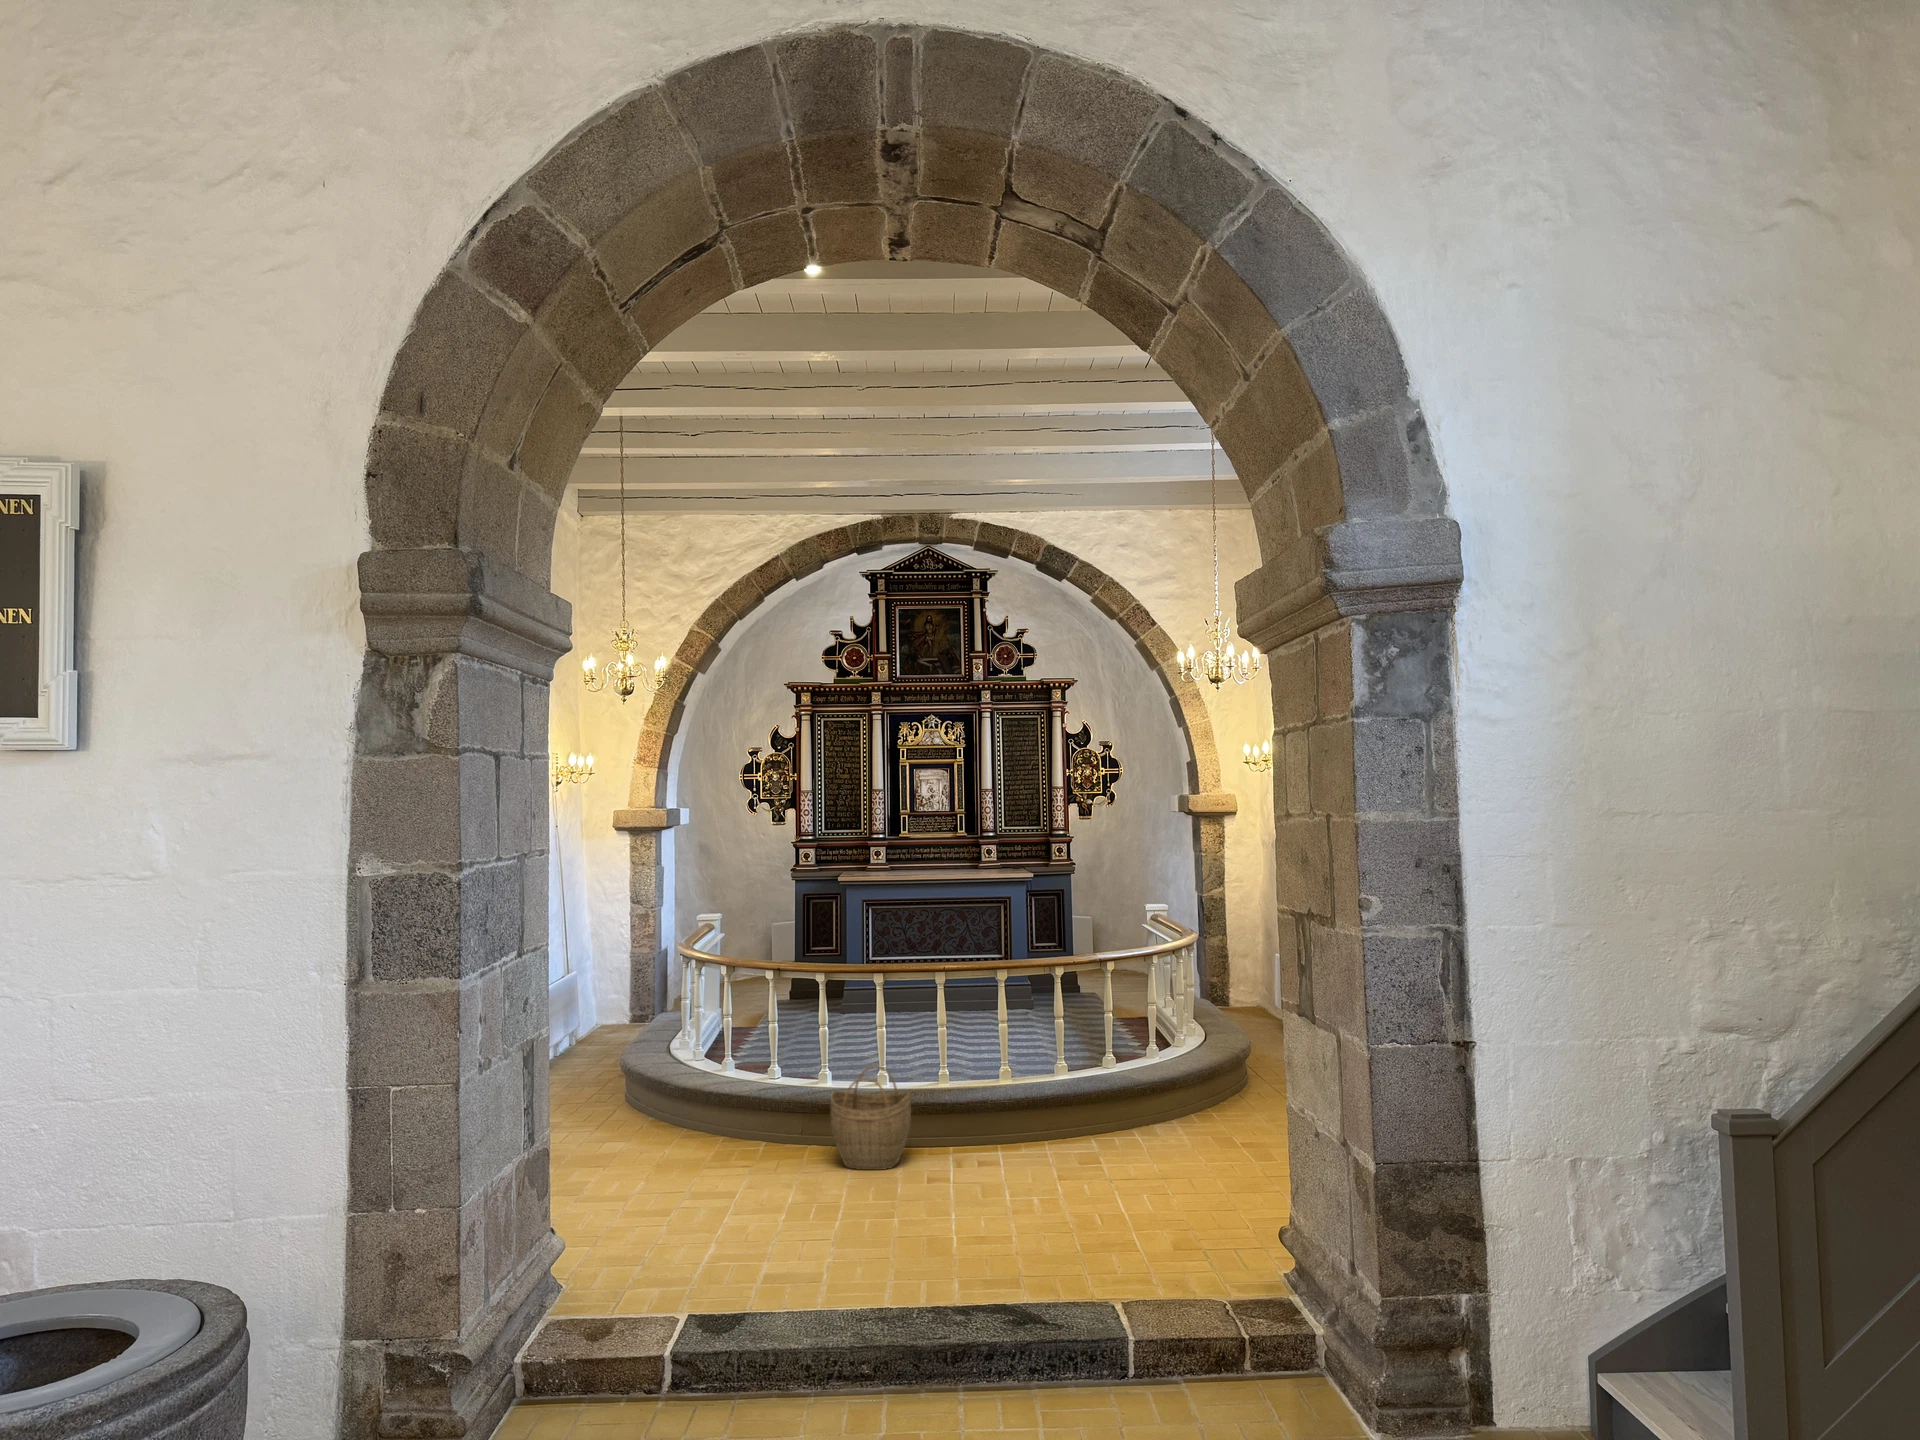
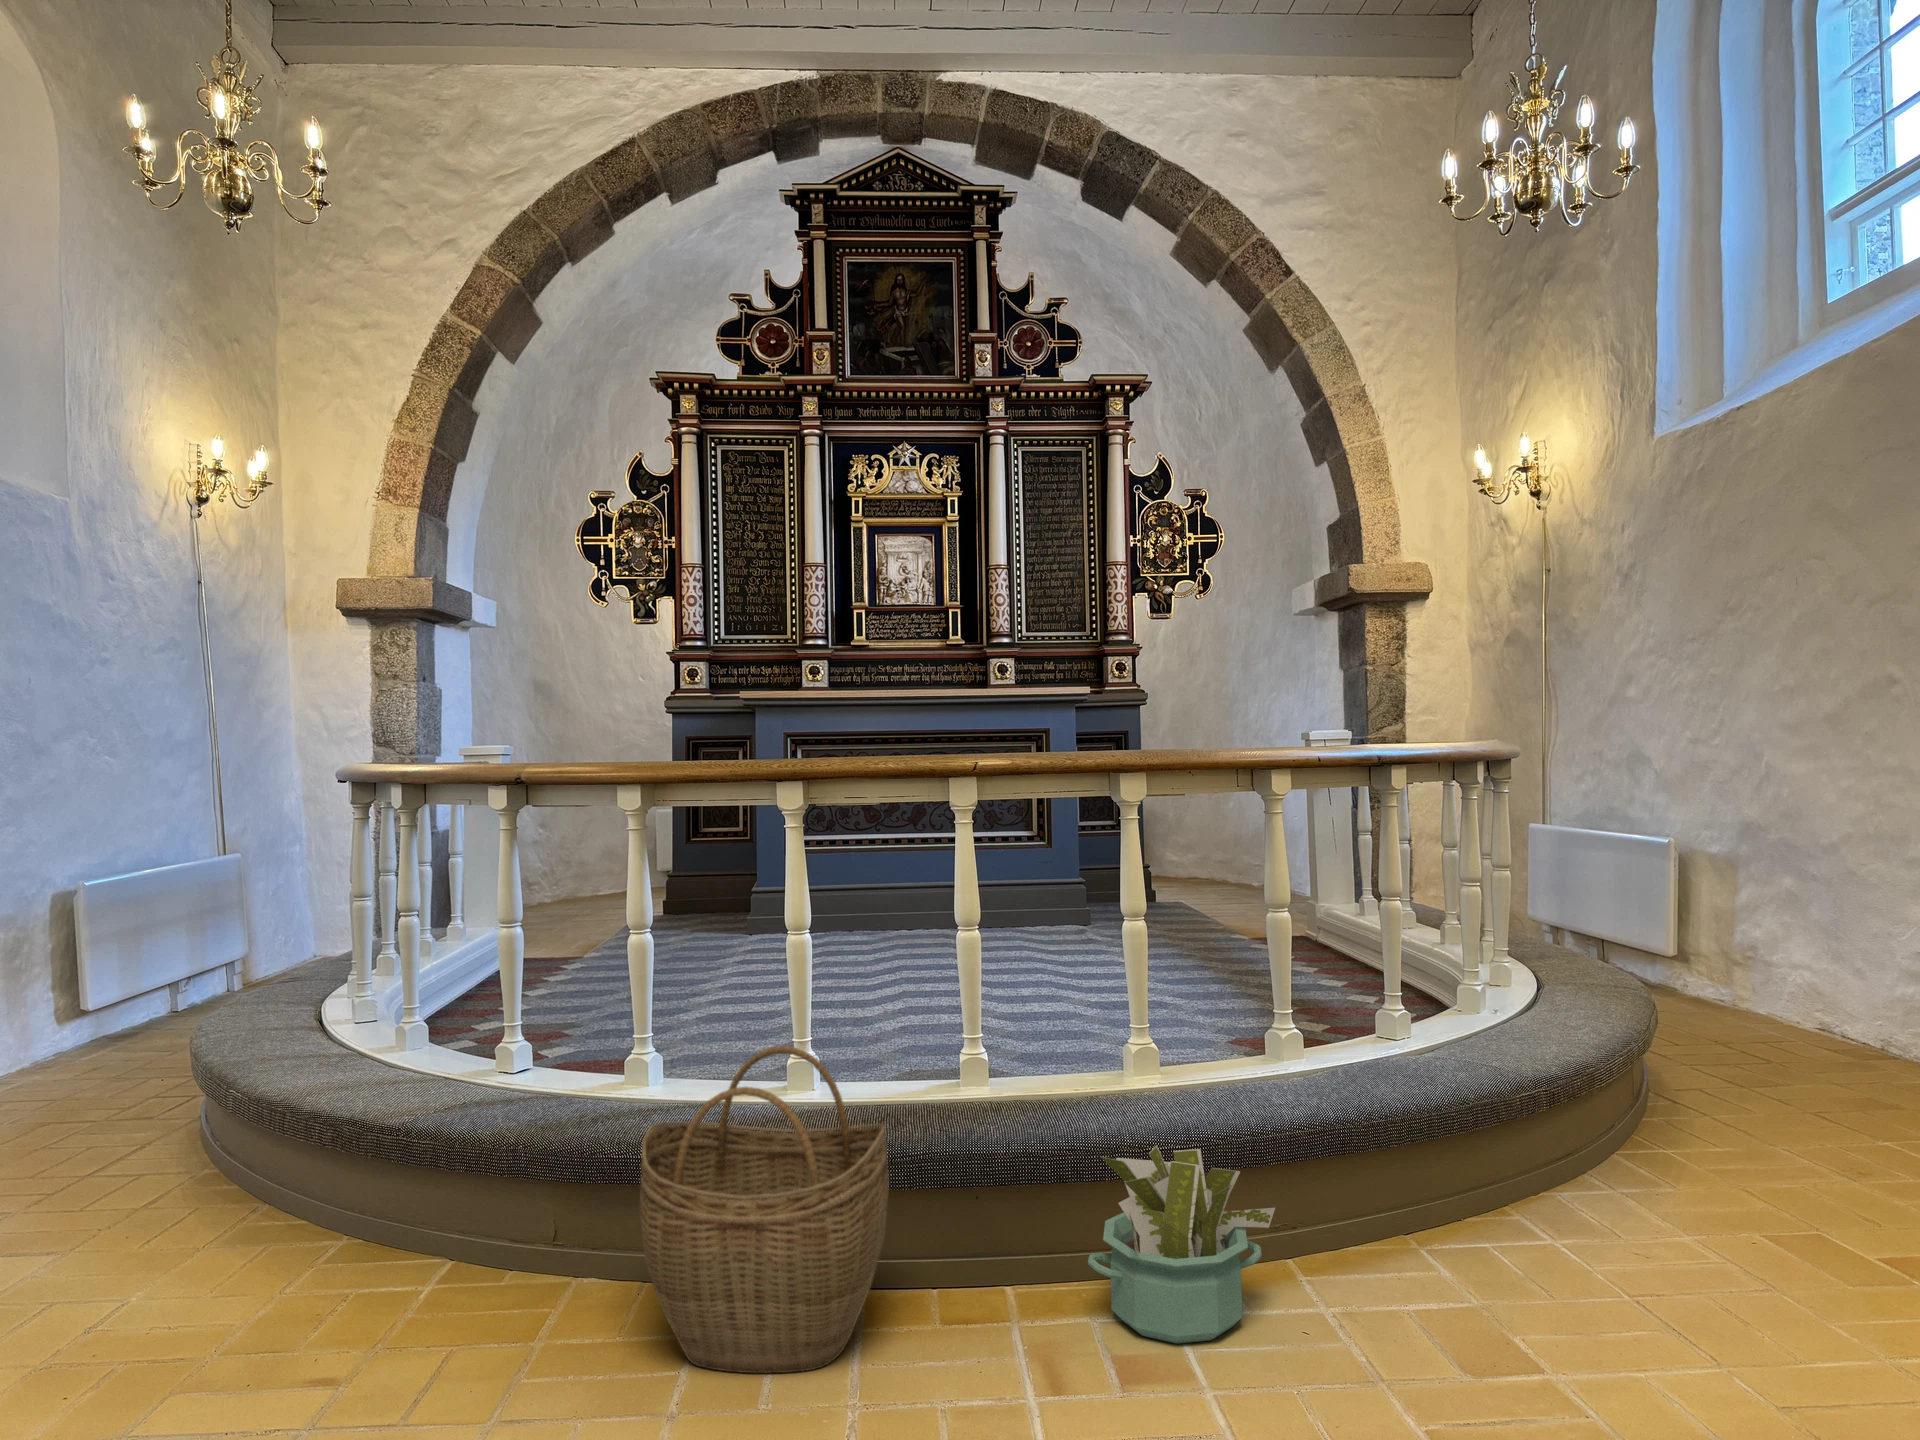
decorative plant: none [977,1101,1041,1164] -> present [1088,1145,1275,1344]

